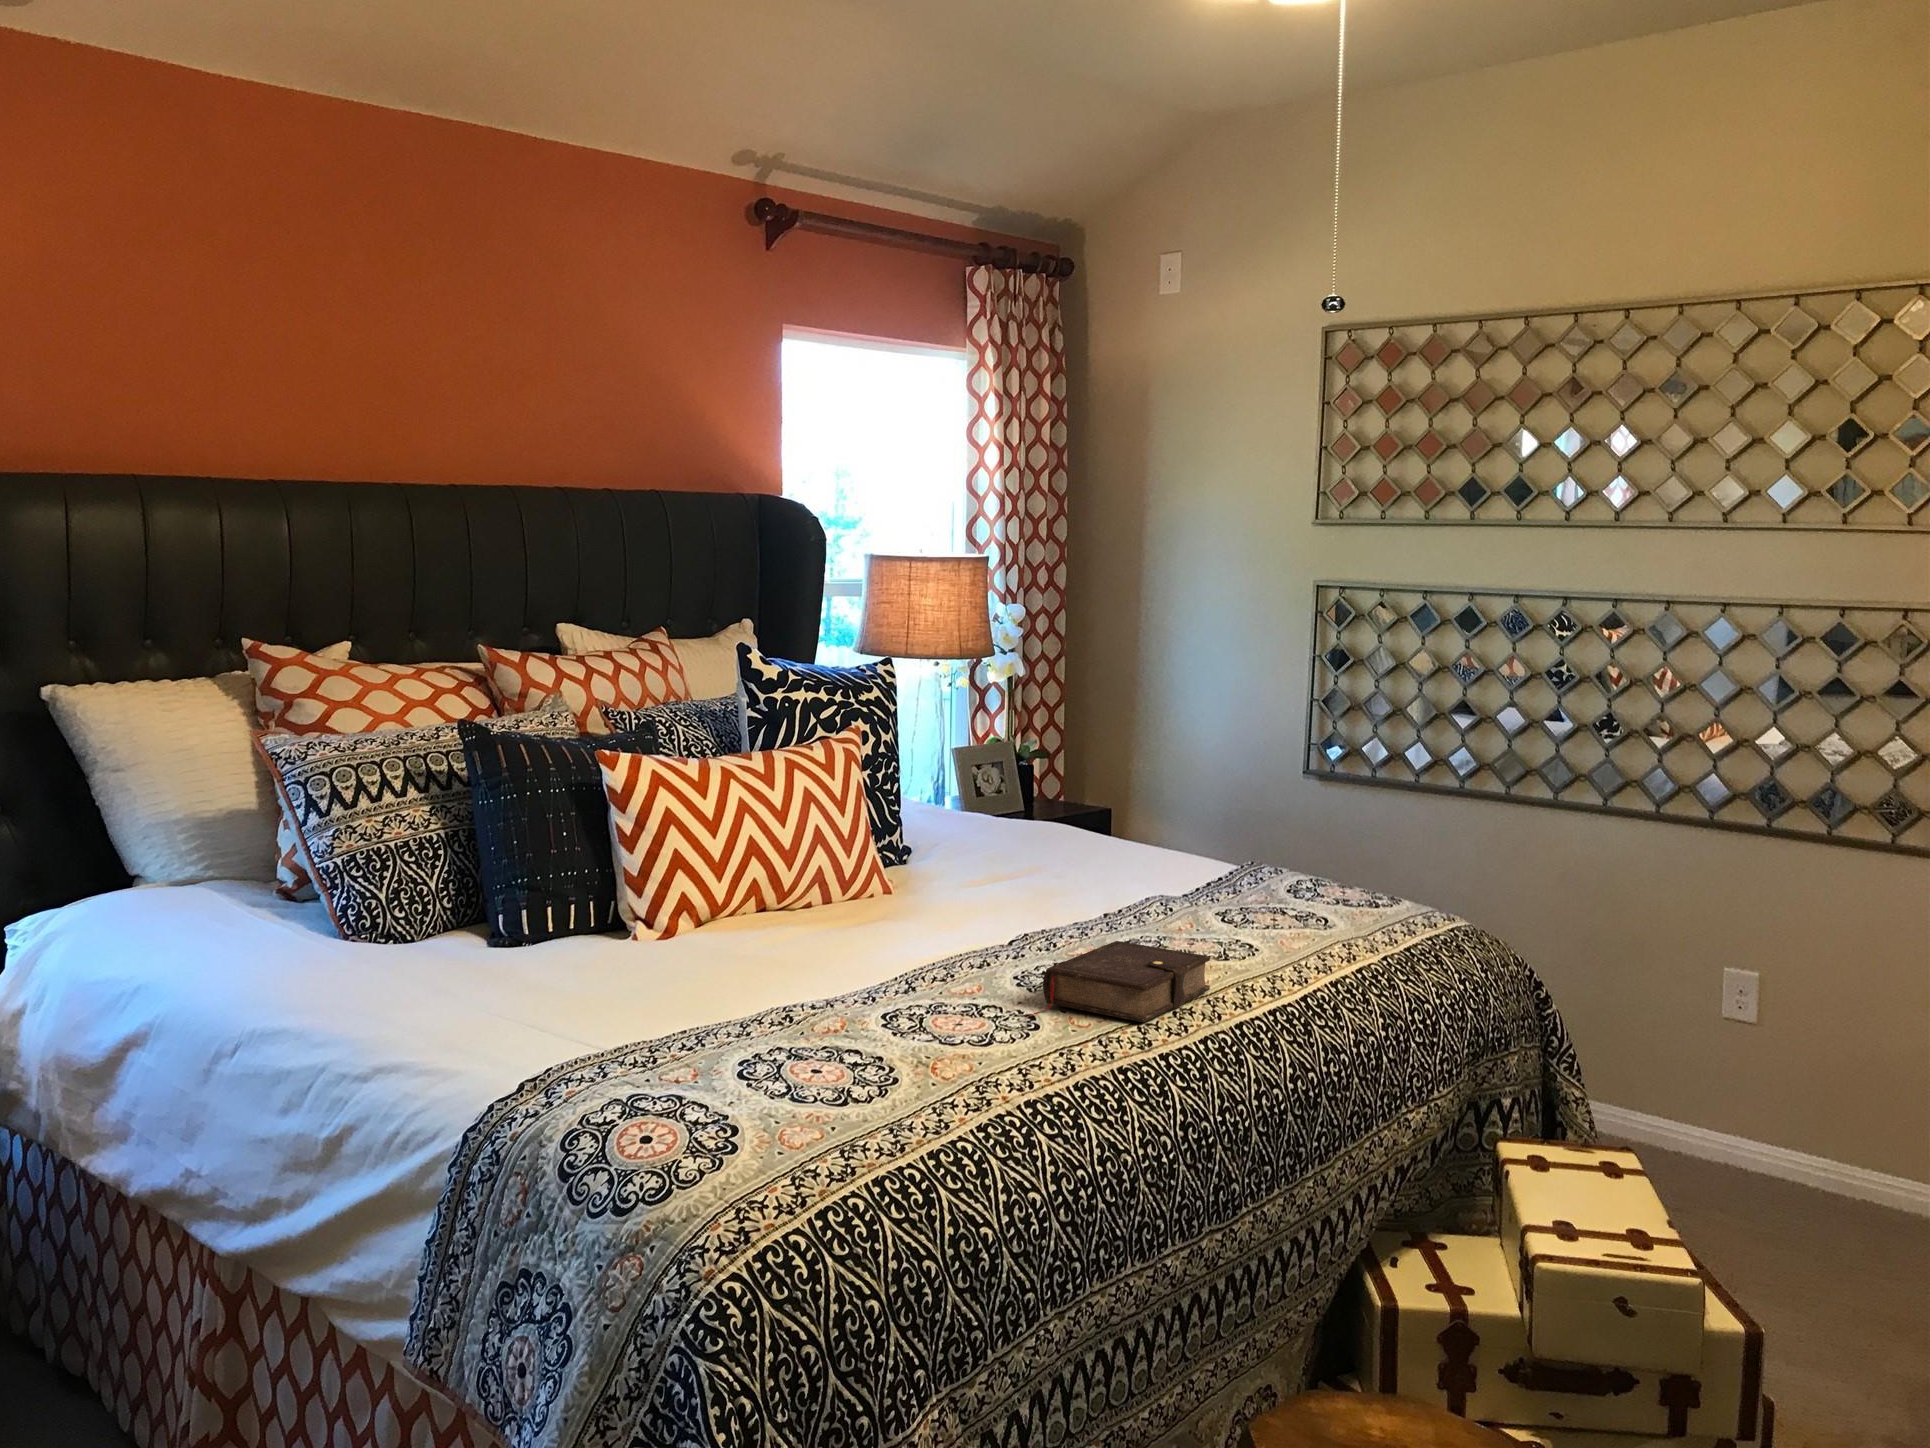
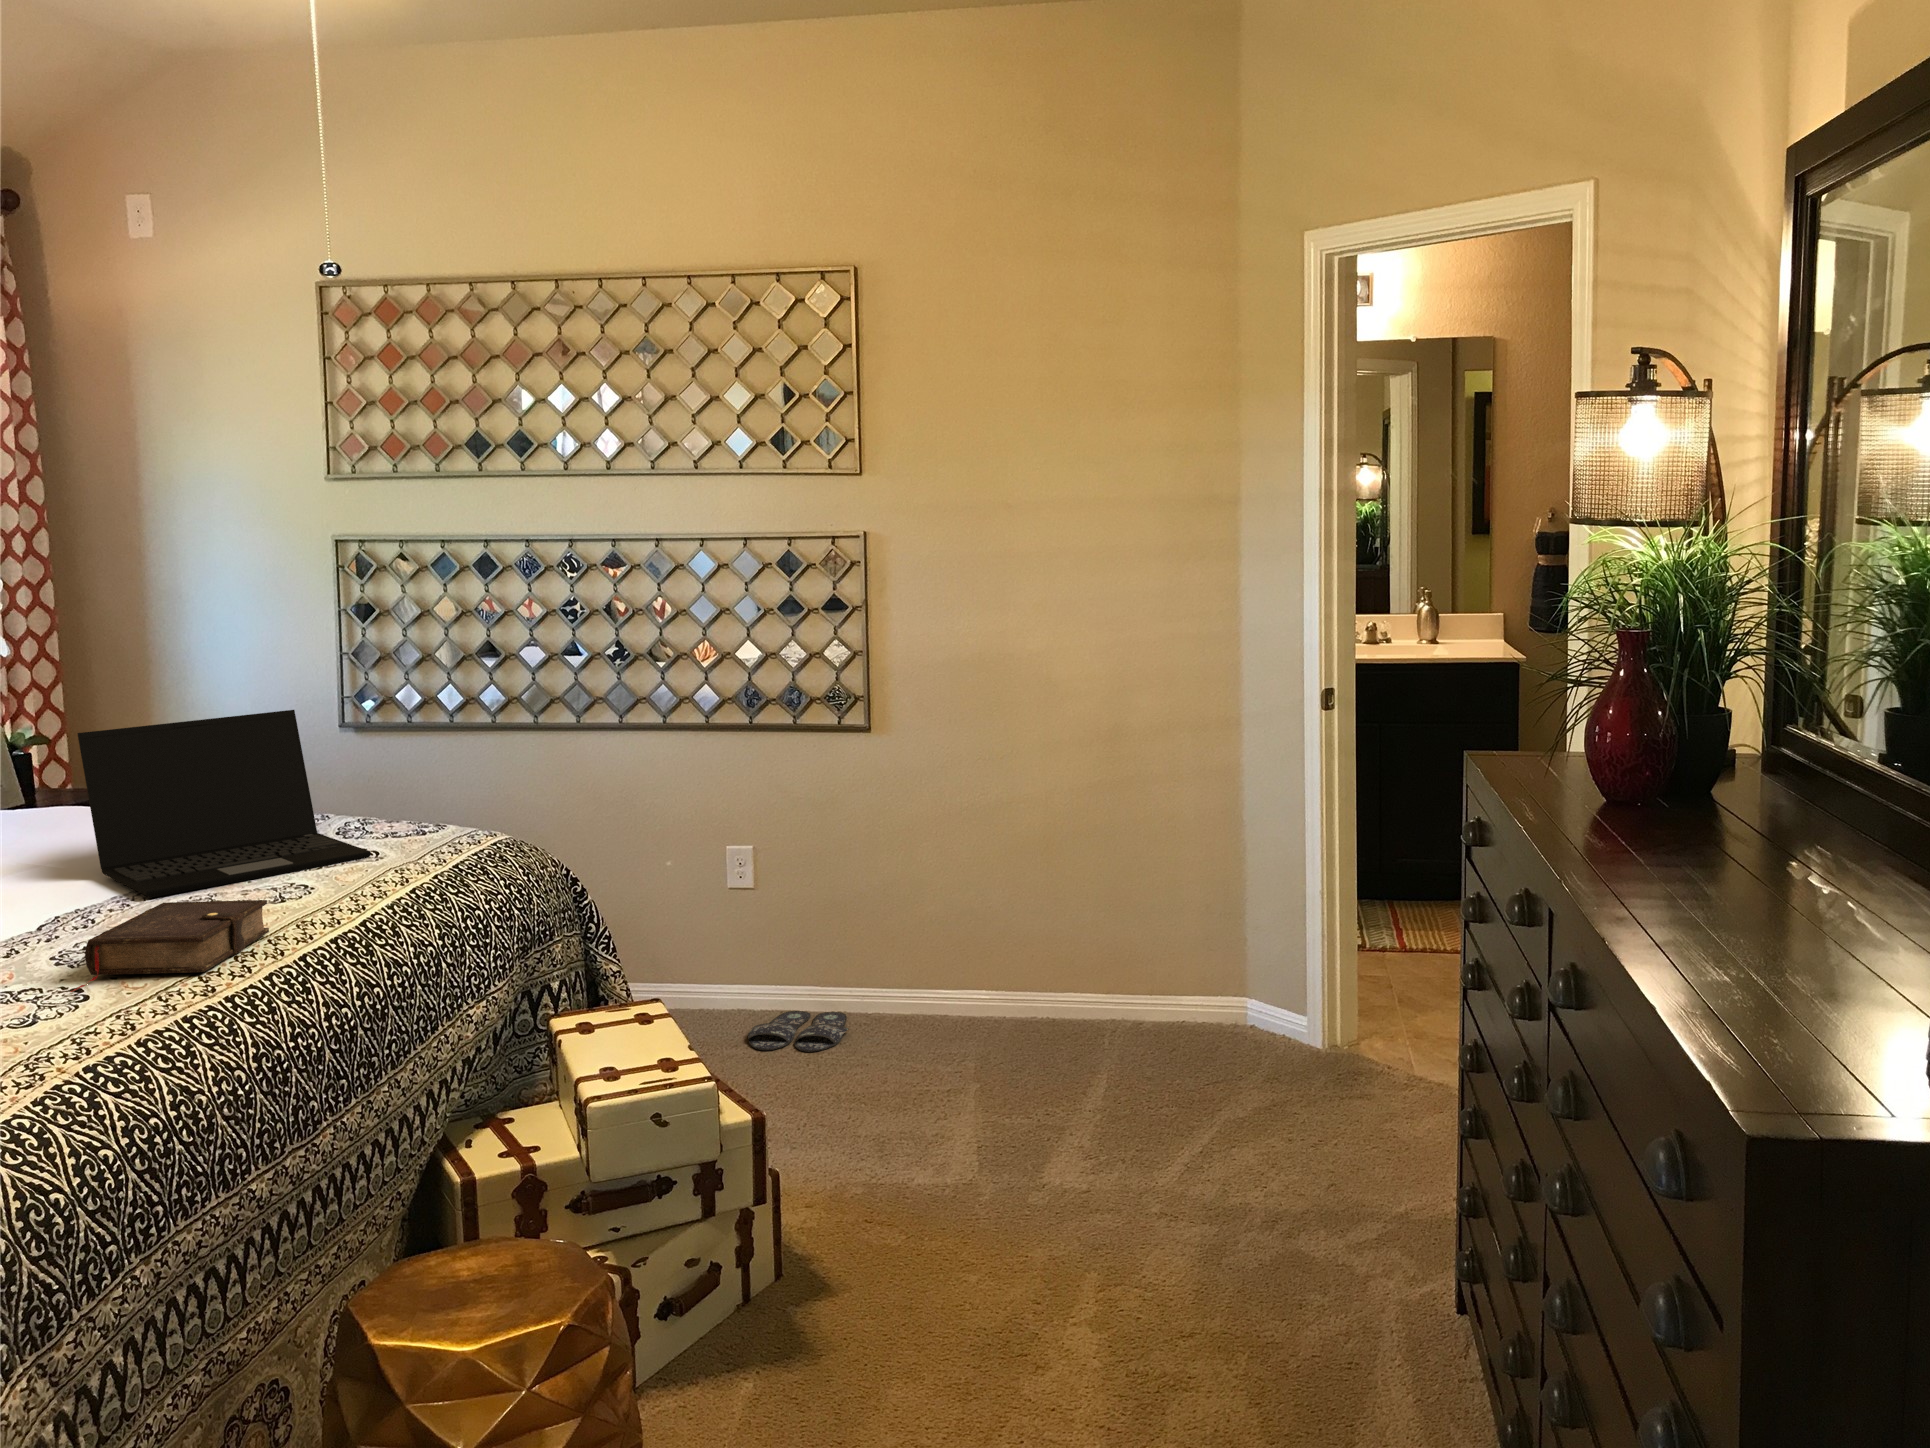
laptop: none [1065,757,1319,930] -> present [77,710,371,897]
slippers: none [1741,1189,1888,1253] -> present [748,1011,849,1052]

